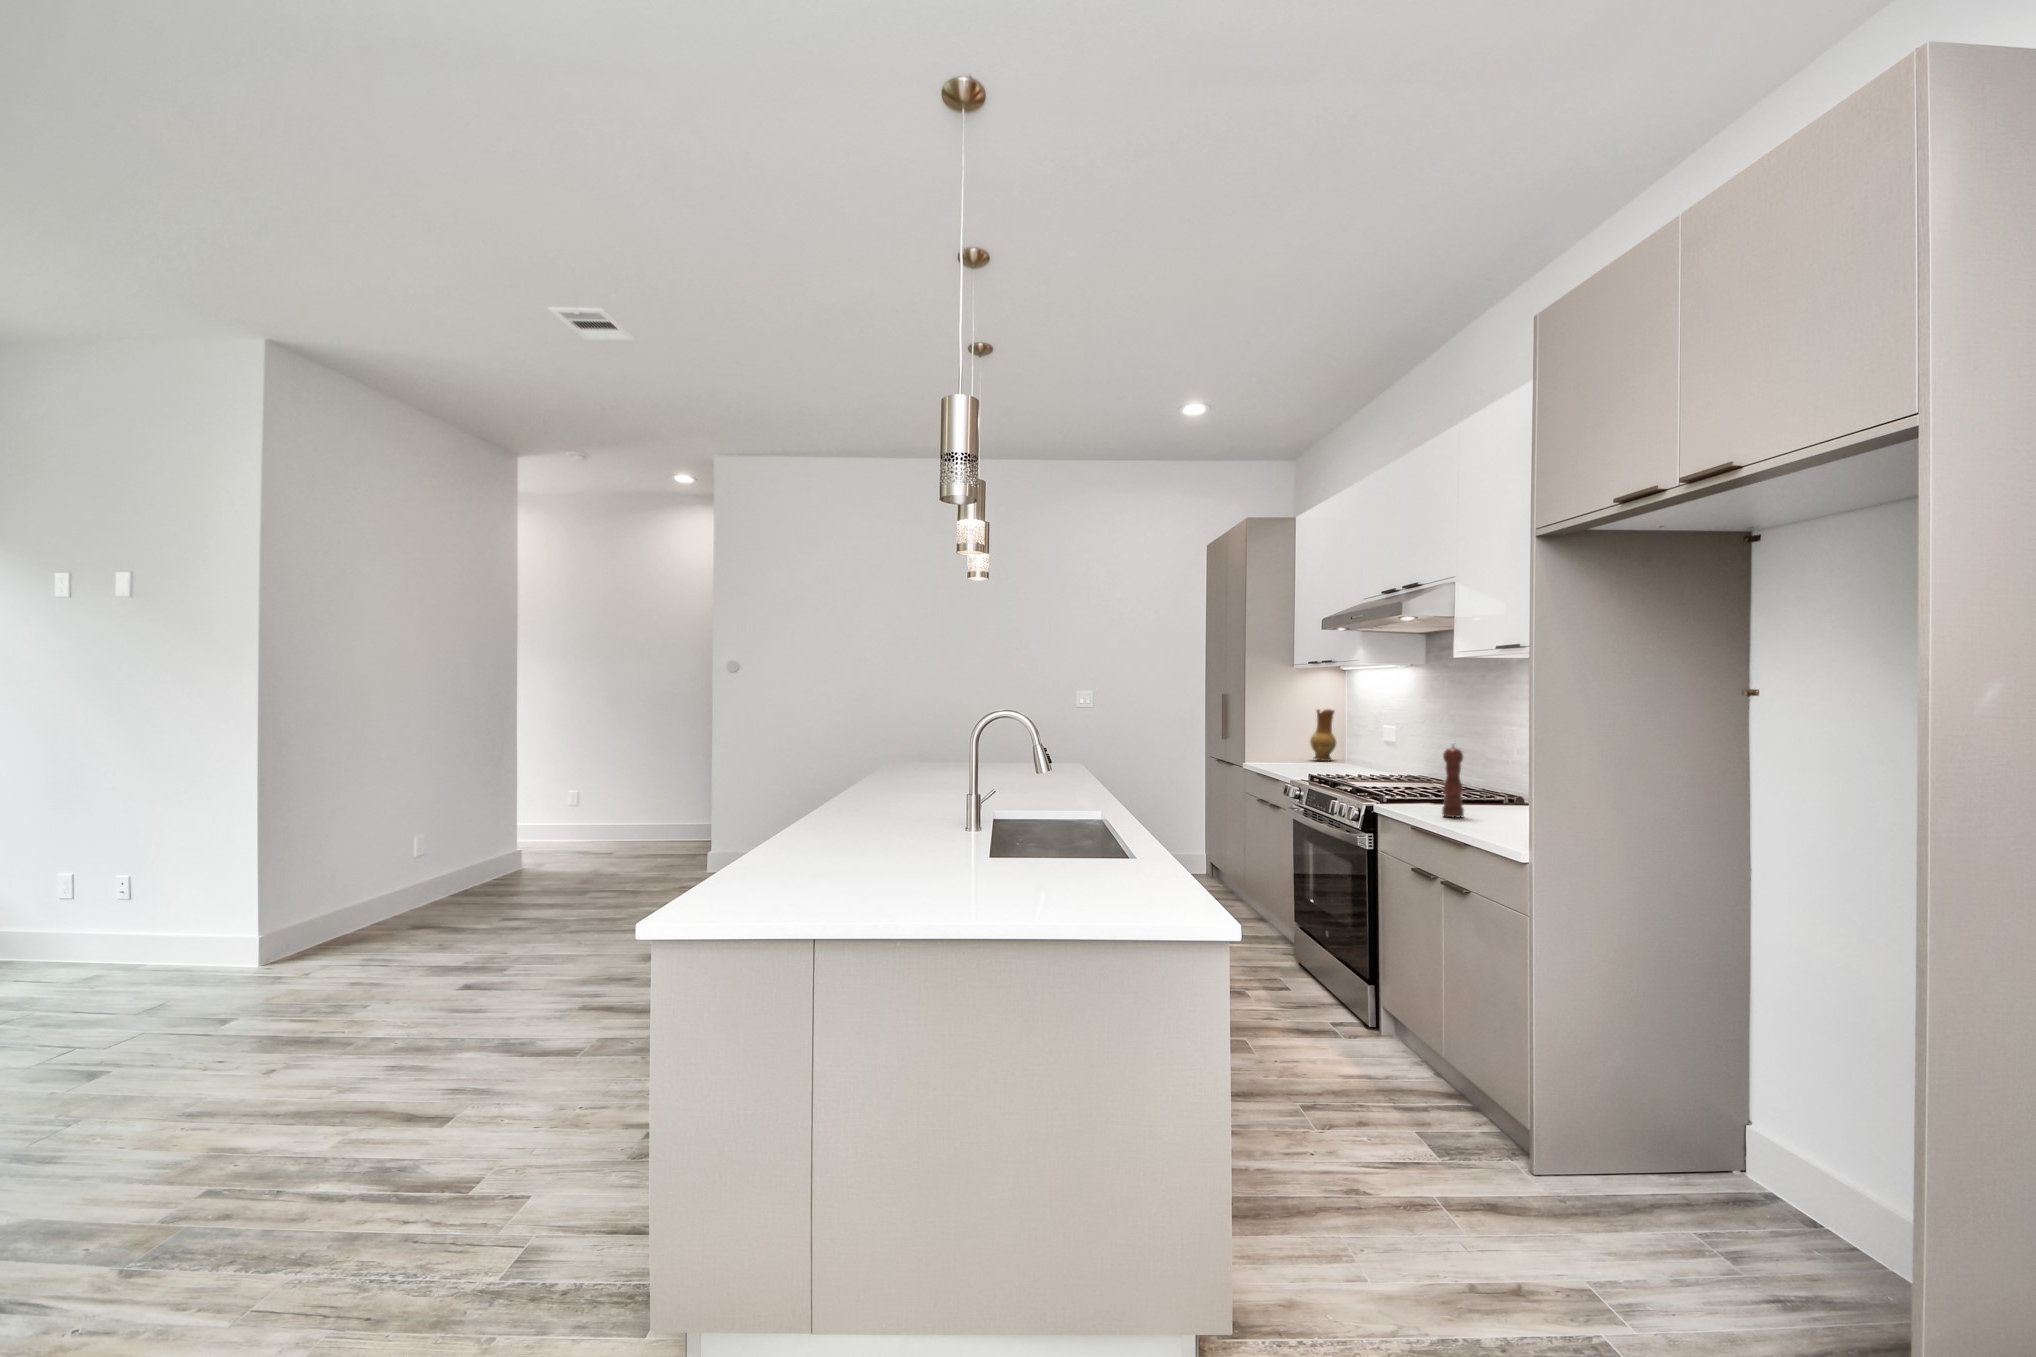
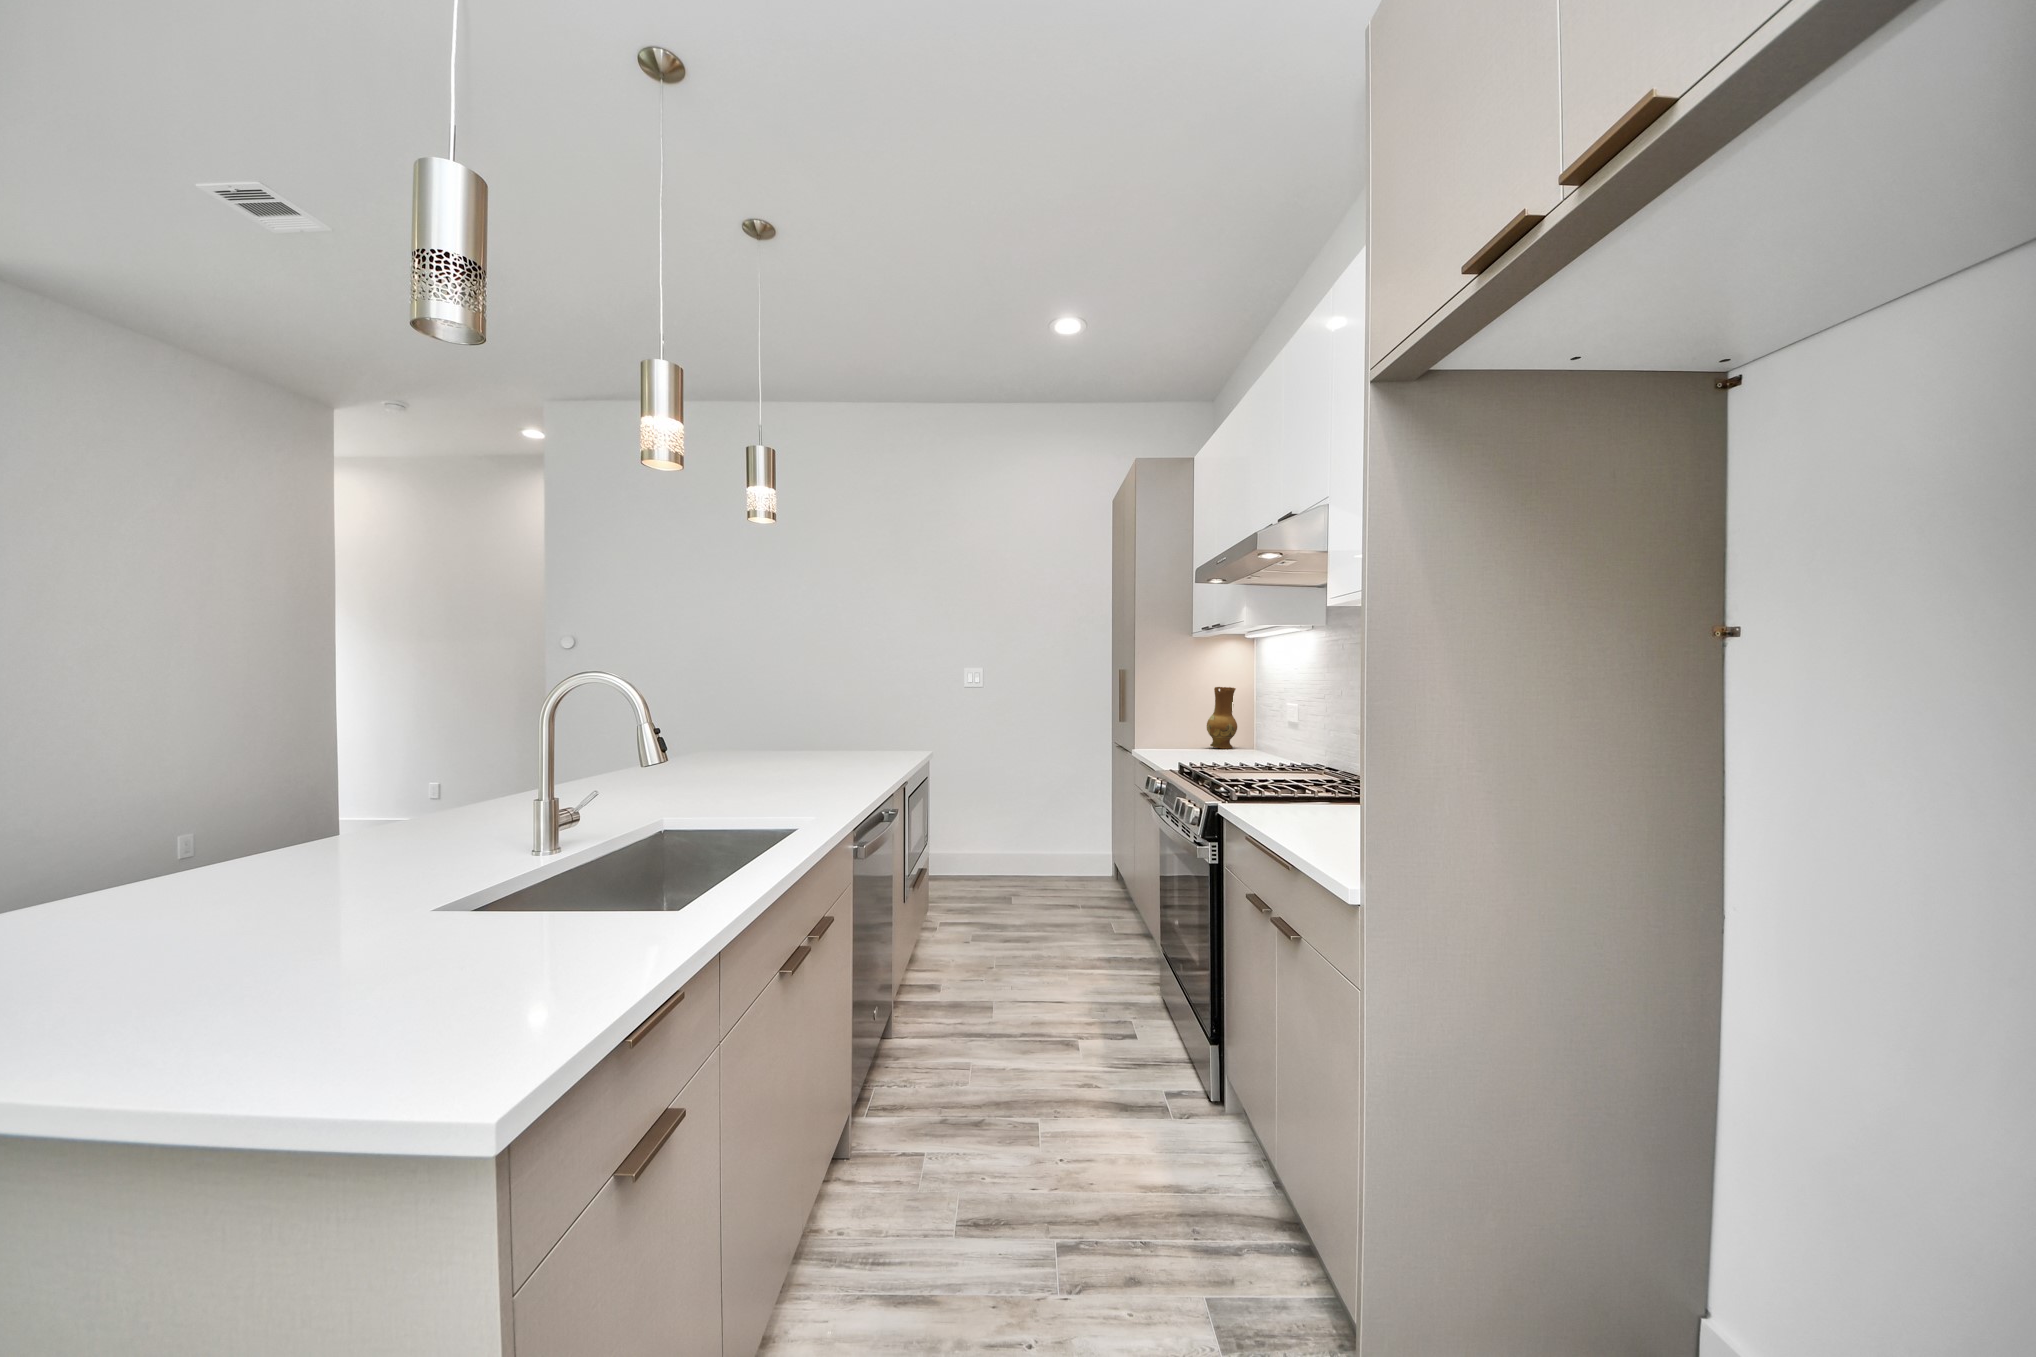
pepper mill: present [1442,743,1464,817] -> none [1287,717,1317,823]

